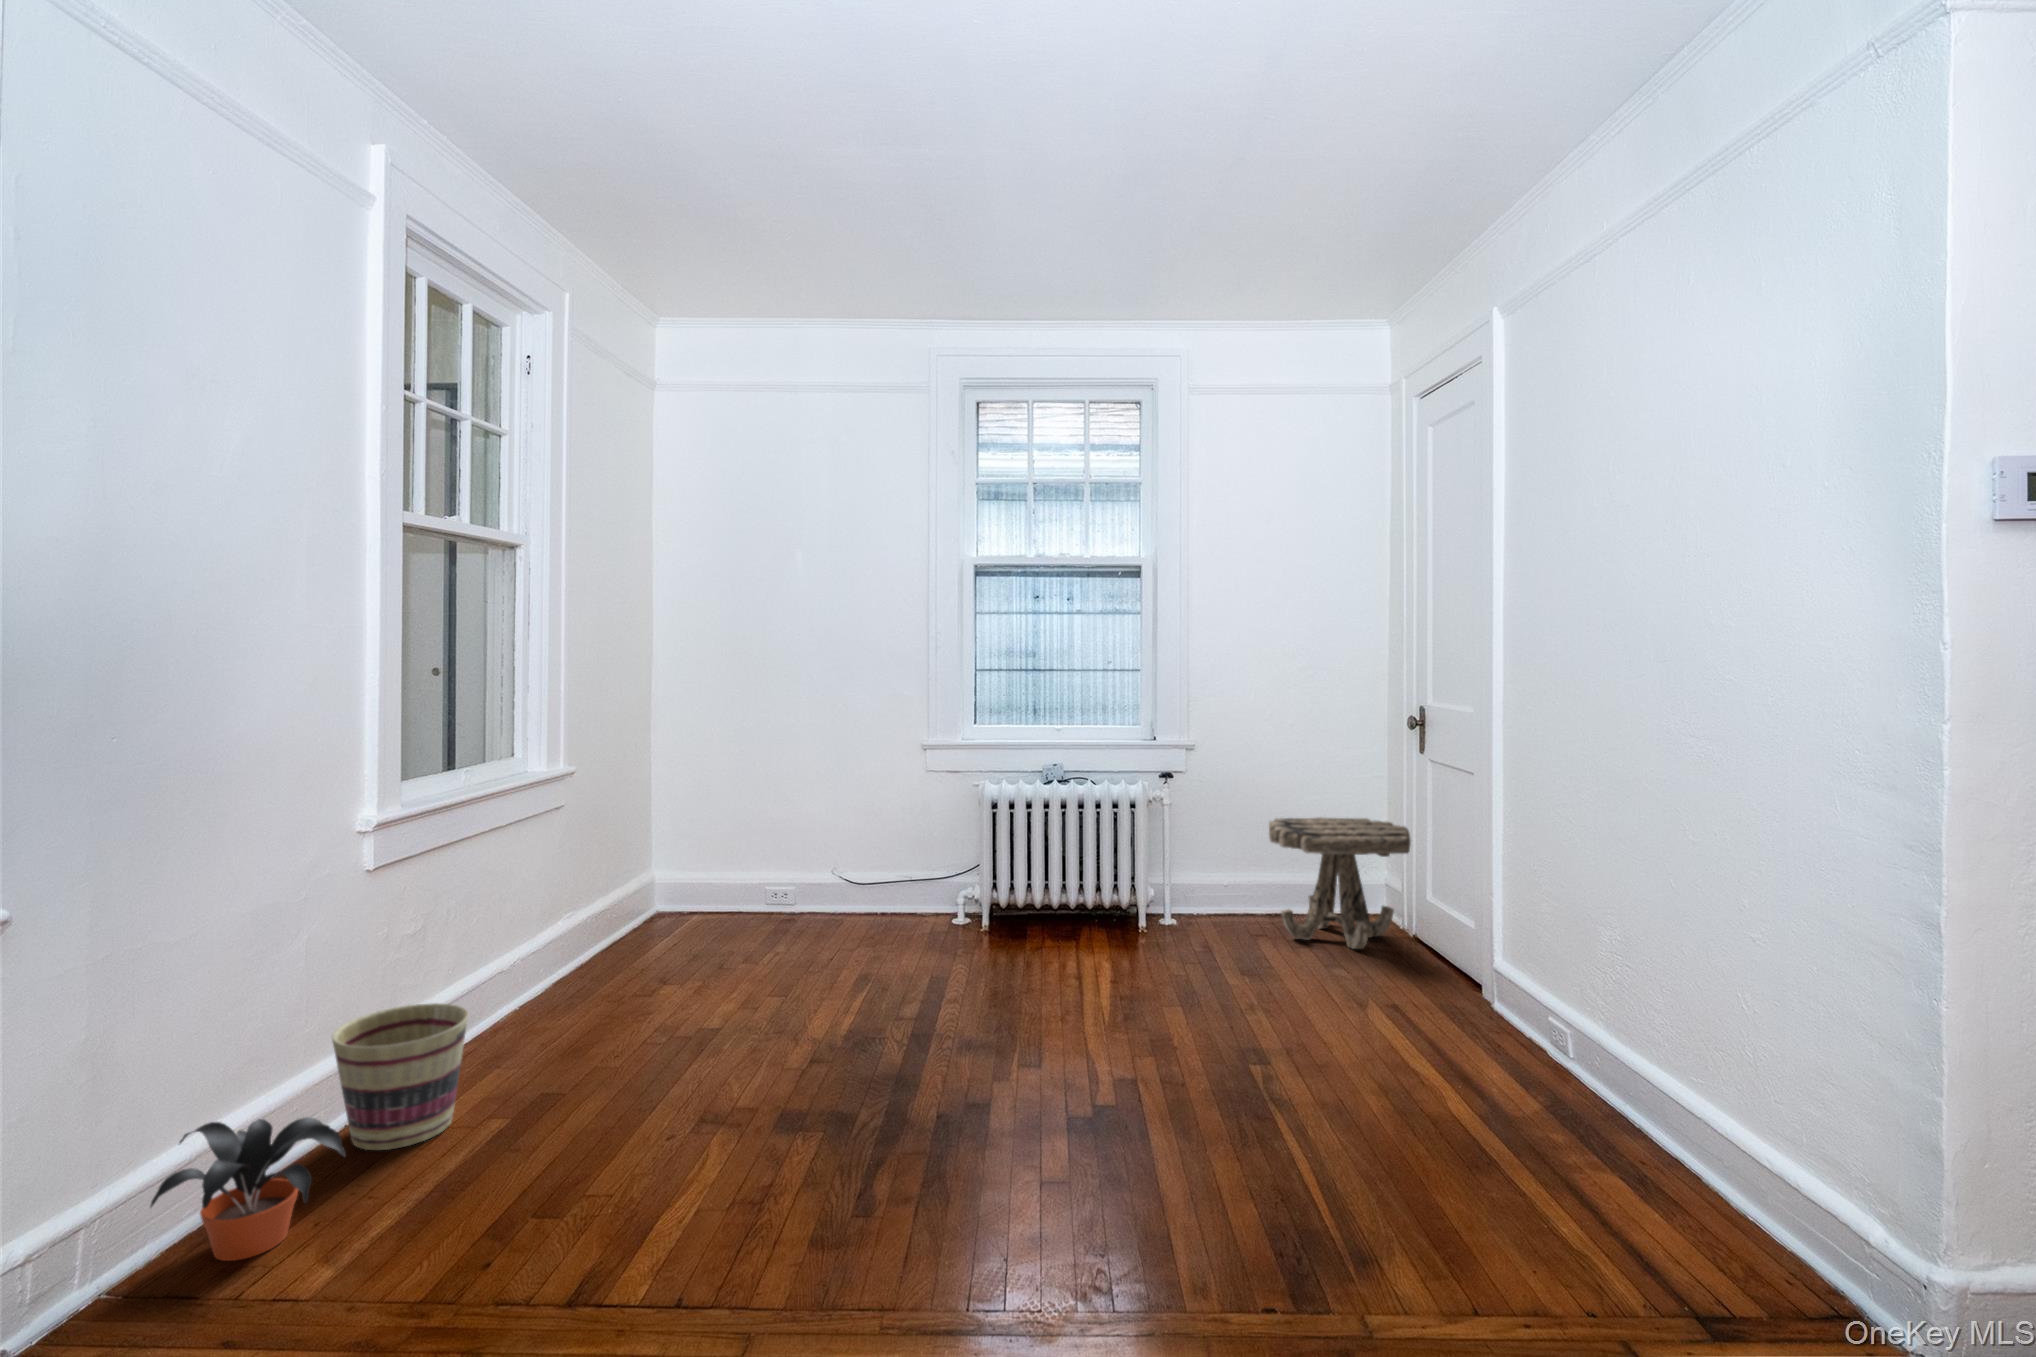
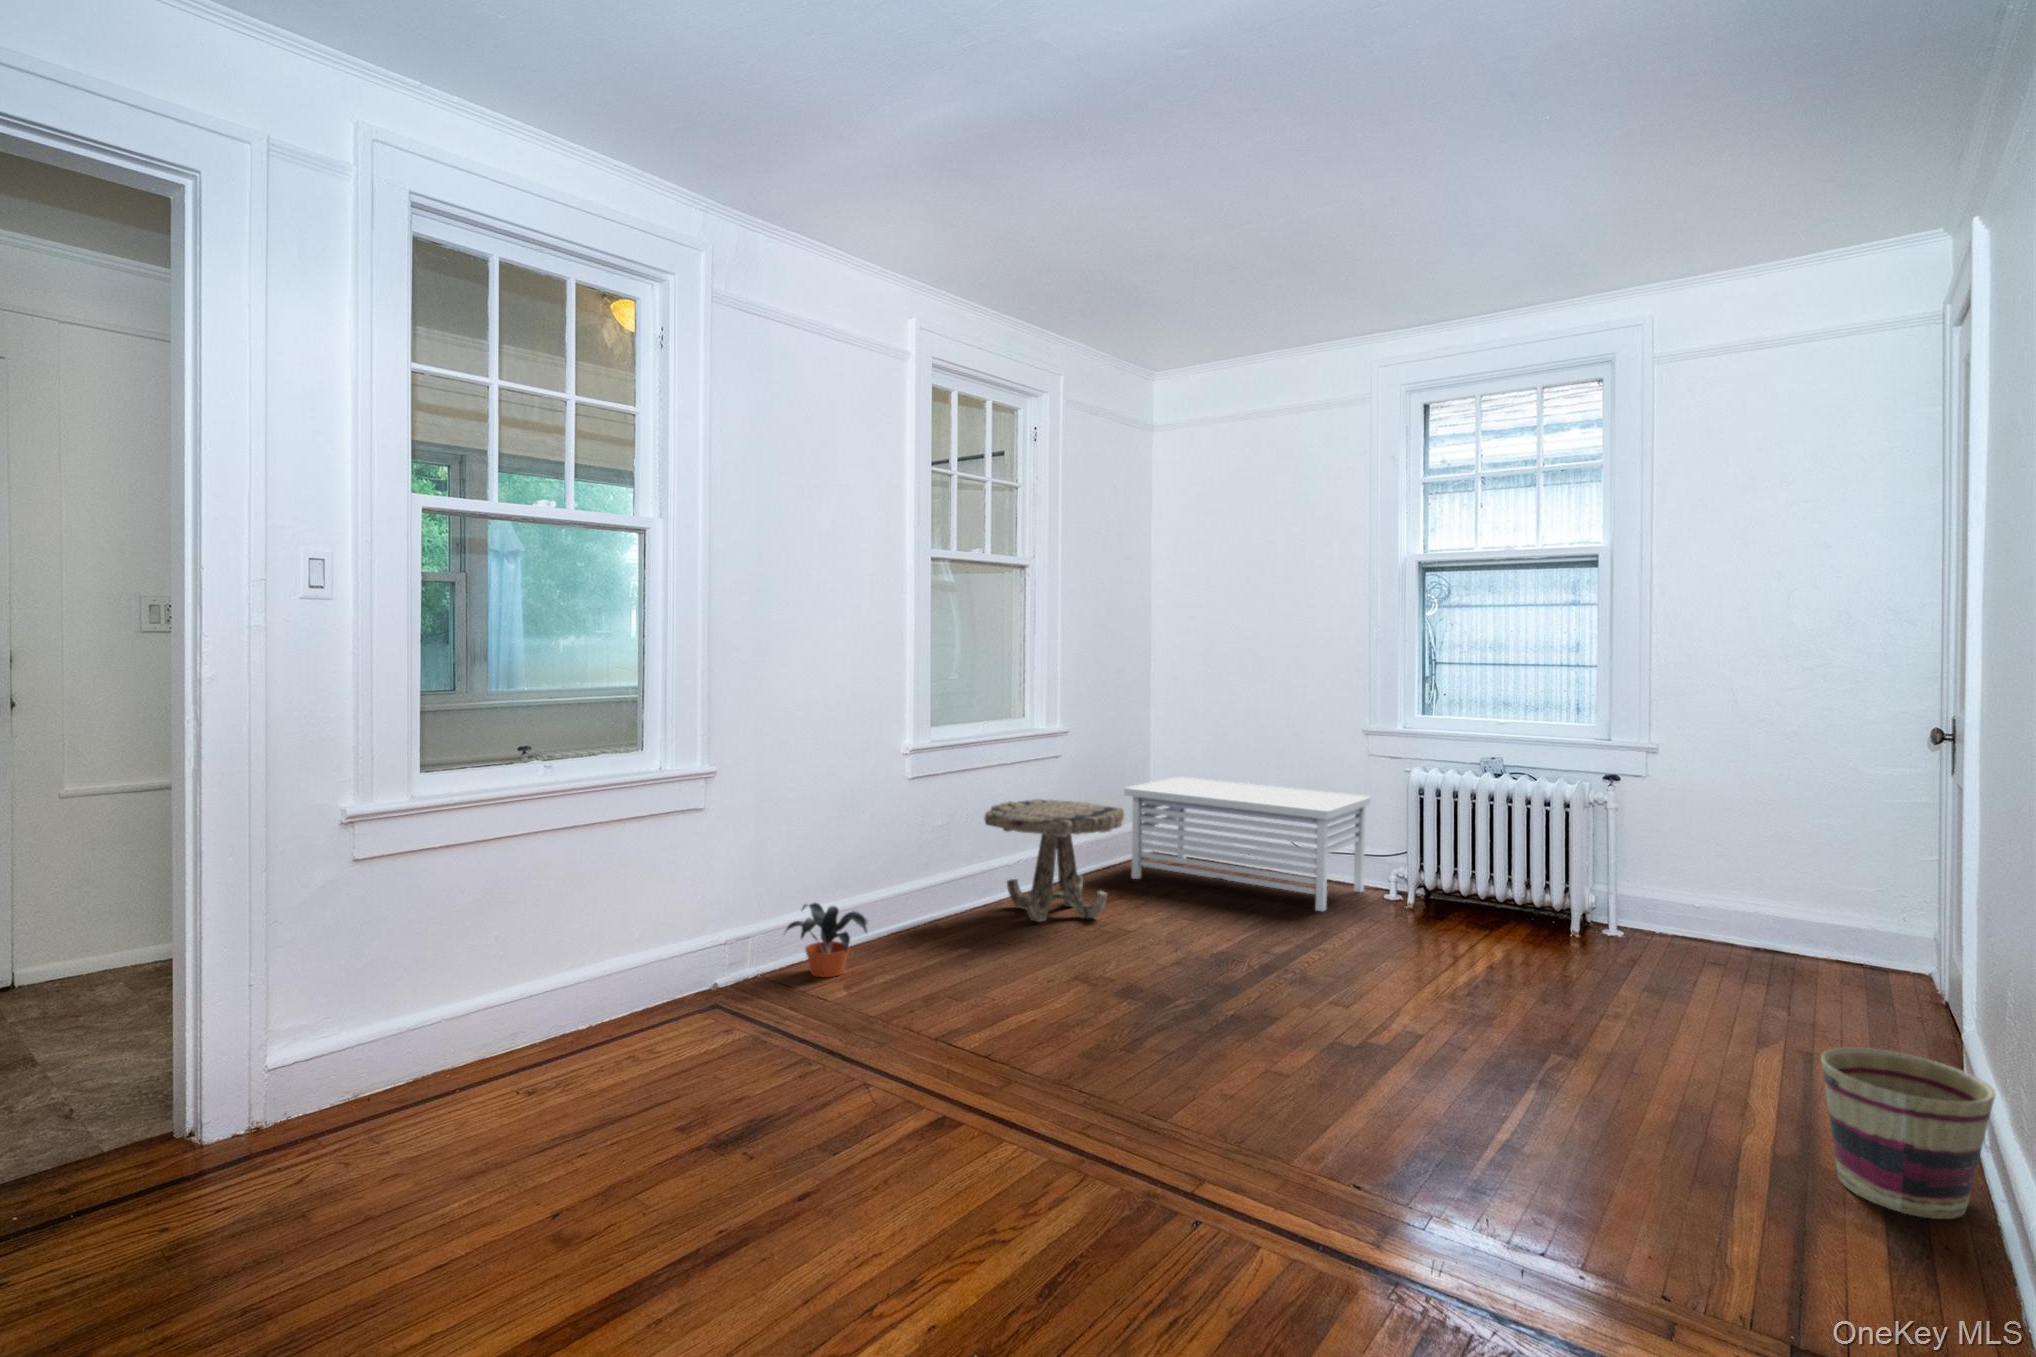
storage bench: none [655,812,935,951] -> present [1124,777,1371,911]
side table: present [1269,817,1411,949] -> present [984,799,1124,922]
basket: present [332,1003,468,1150] -> present [1821,1047,1995,1219]

